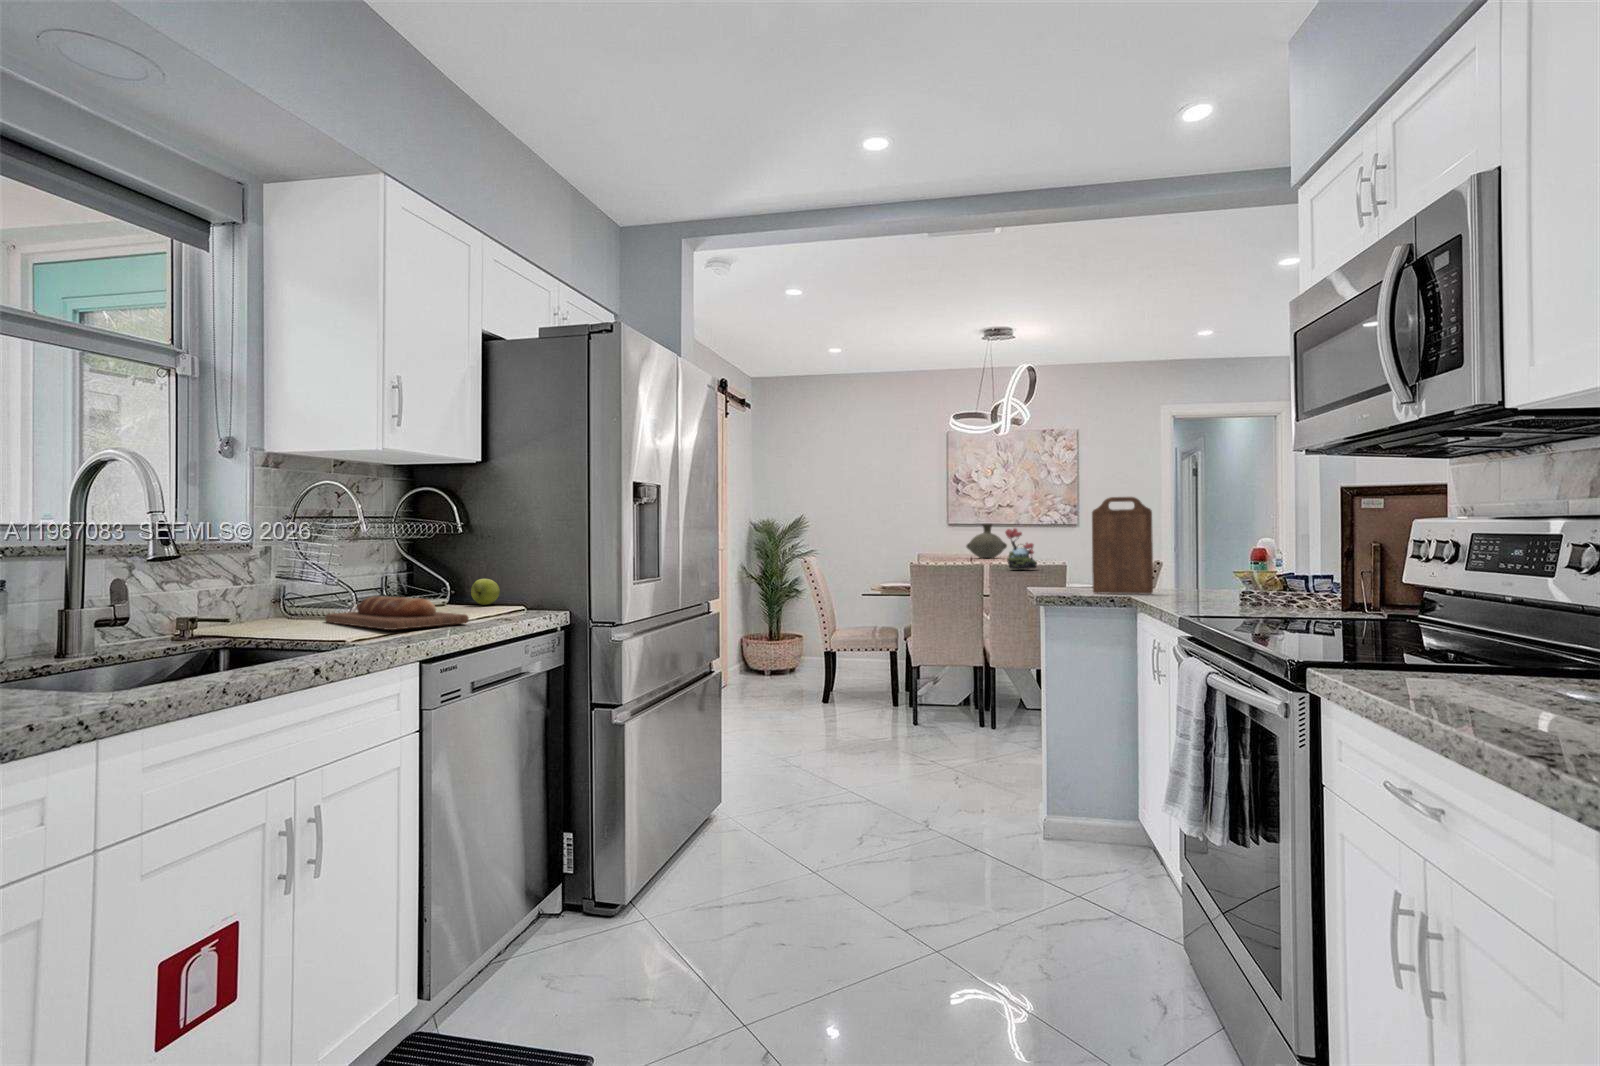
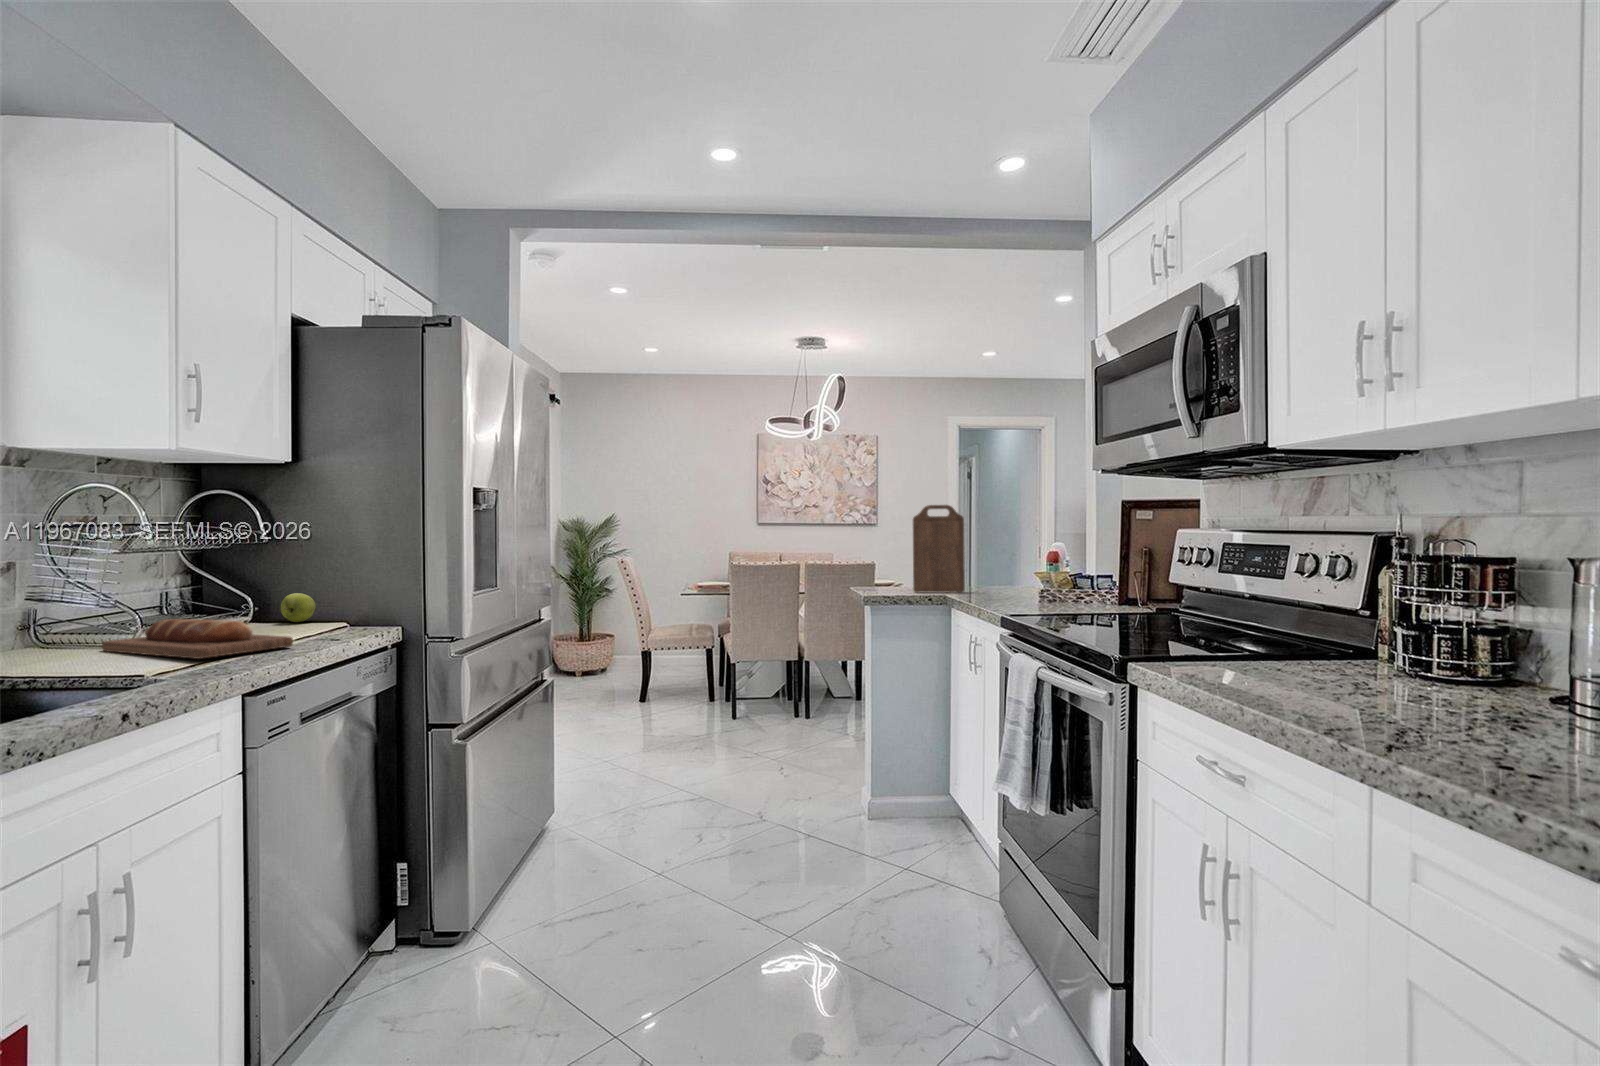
vase: present [967,524,1007,558] -> none [776,522,814,555]
plant: present [1005,528,1037,570] -> none [820,529,849,568]

